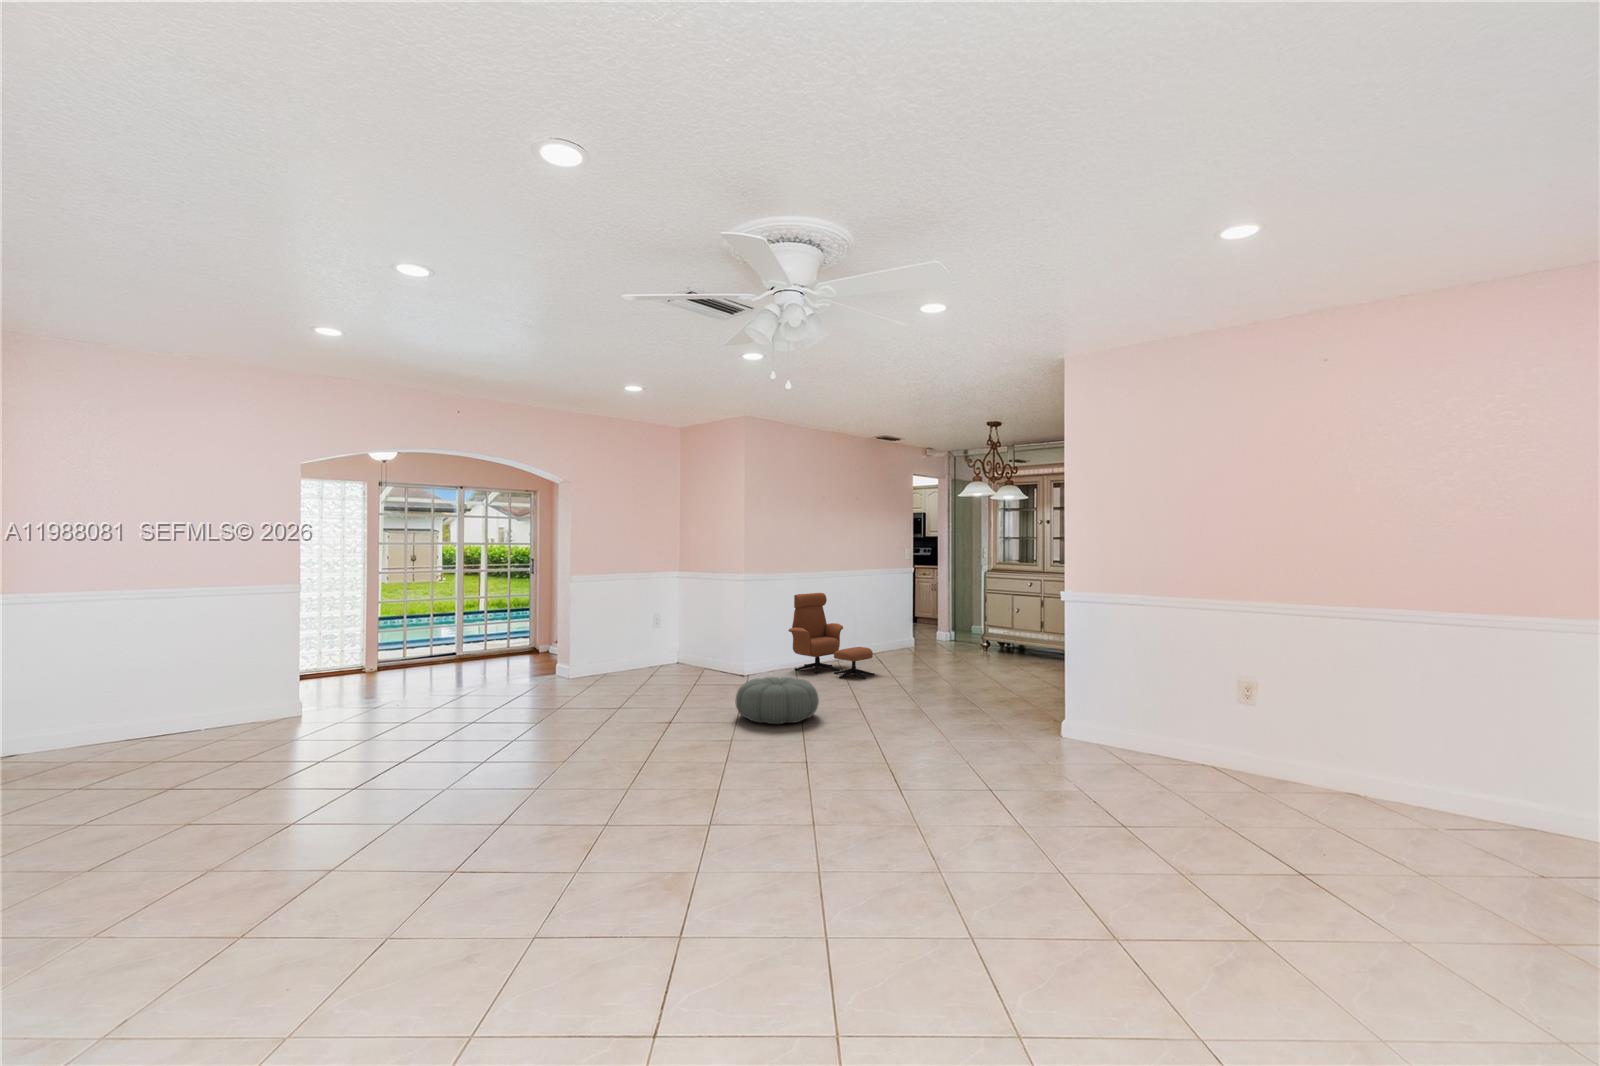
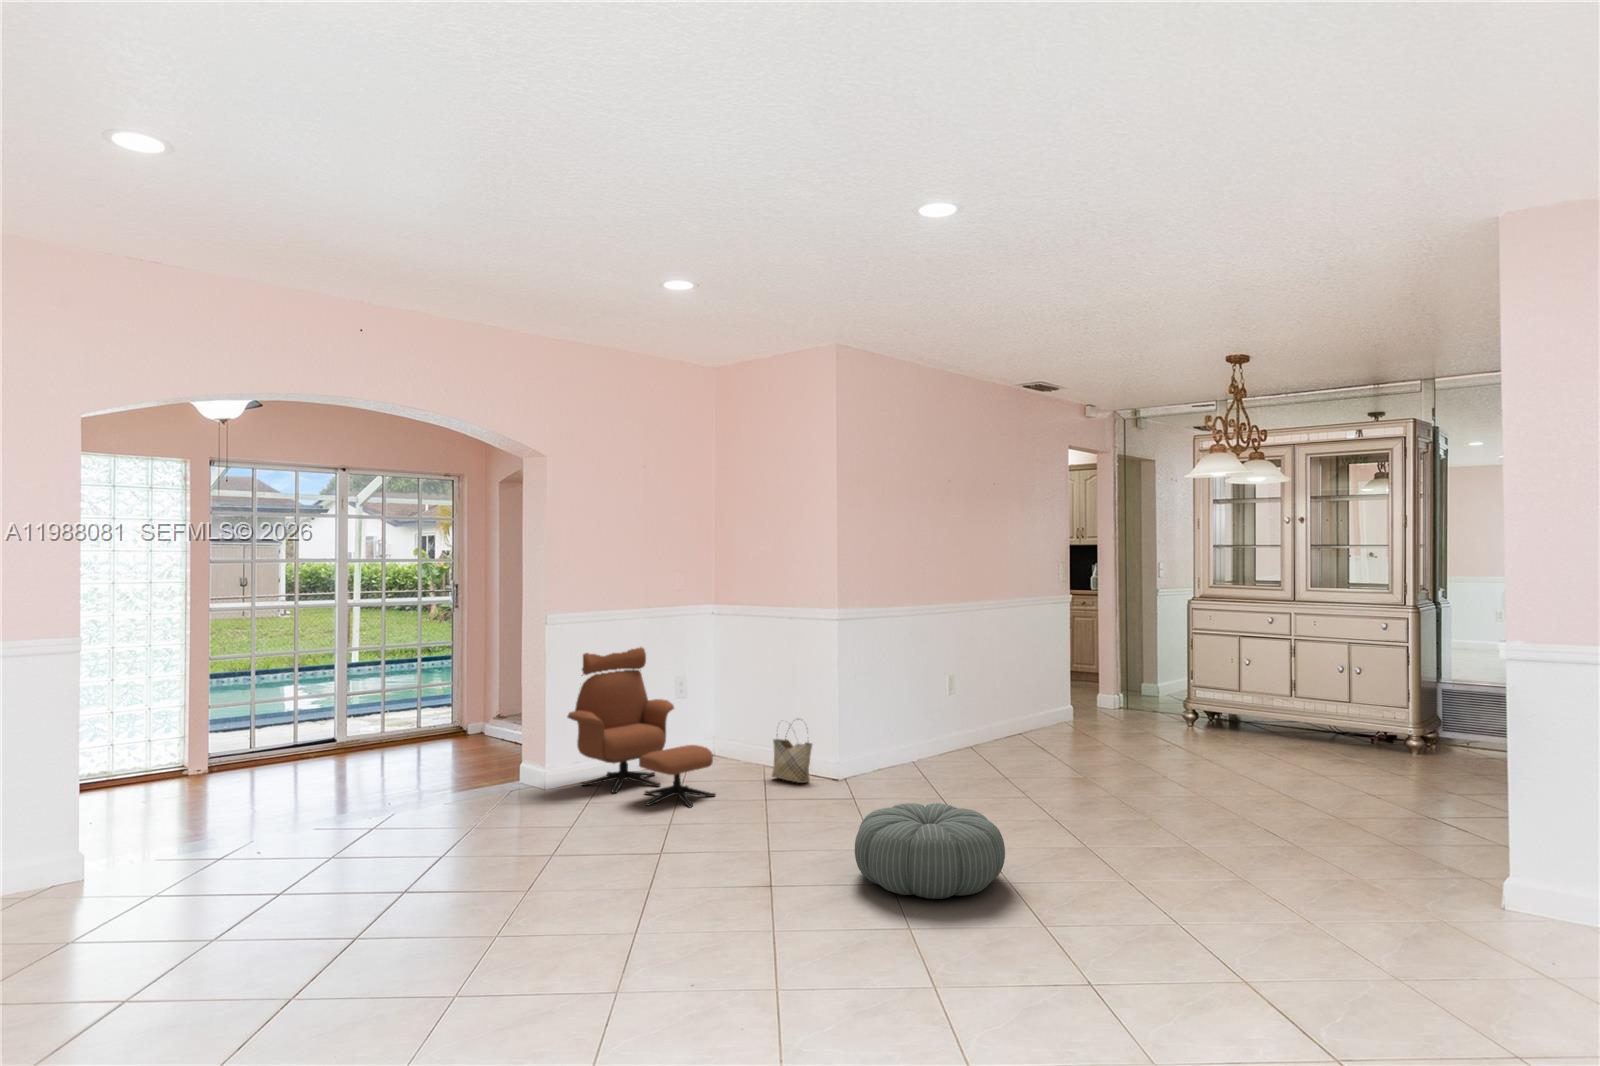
lounge chair: present [788,593,875,679] -> present [568,647,716,807]
woven basket: none [712,639,736,676] -> present [772,724,812,783]

